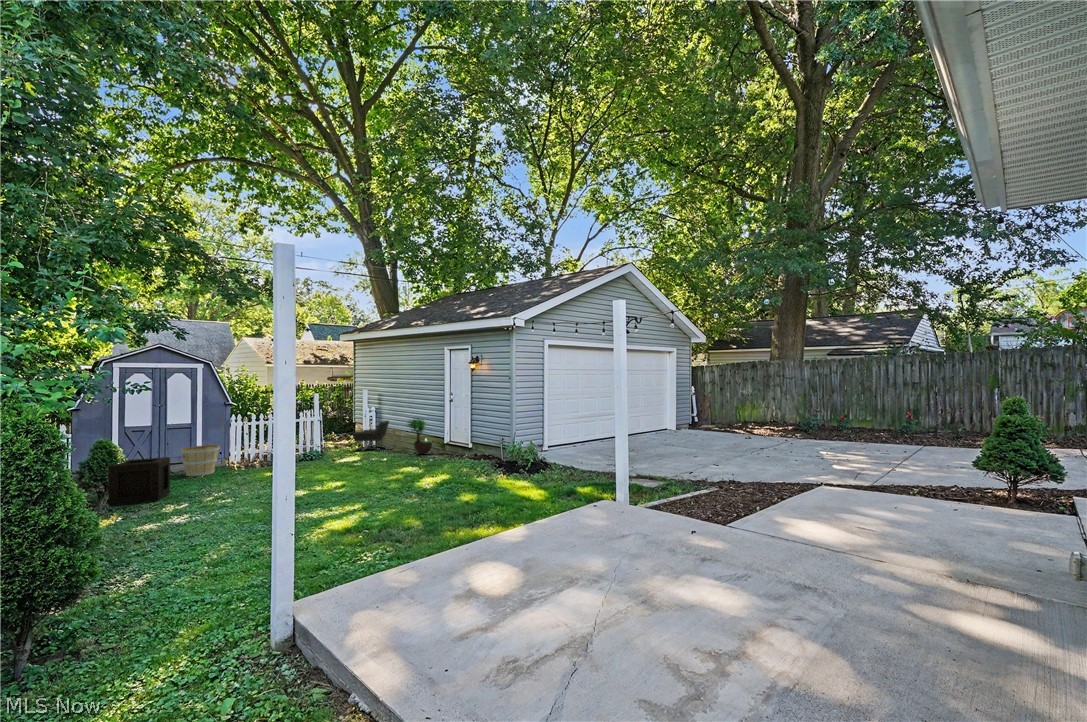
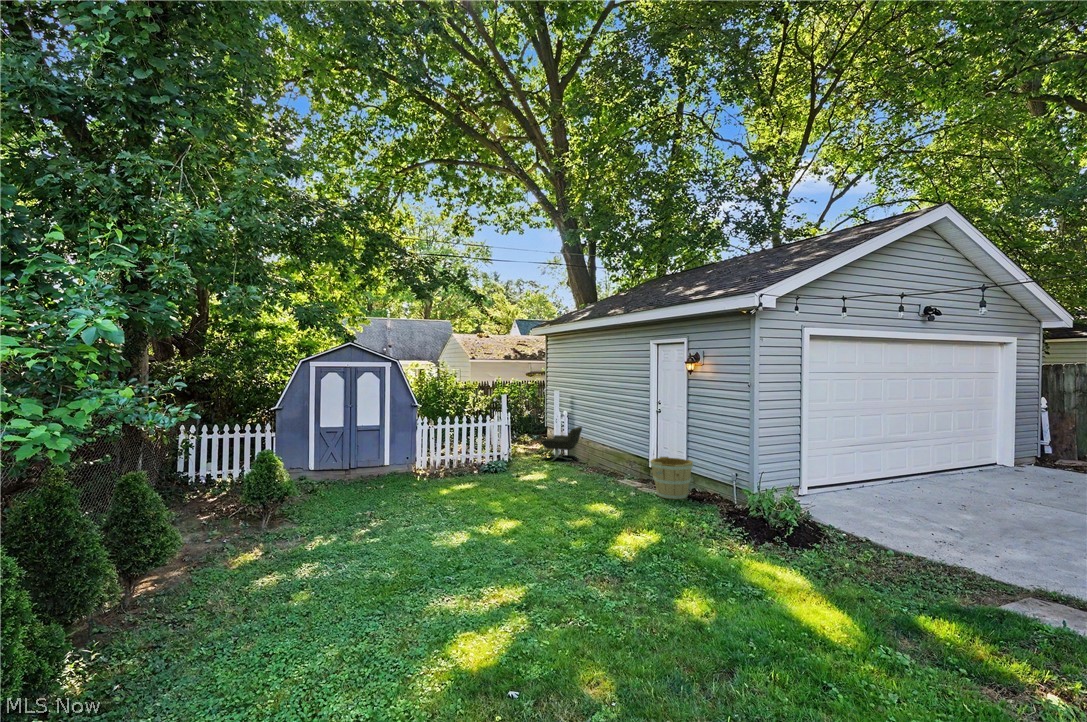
potted tree: present [408,418,432,454] -> none [599,424,633,475]
wooden bucket: present [181,444,220,477] -> present [650,457,693,499]
wooden crate: present [108,457,170,506] -> none [277,467,342,522]

